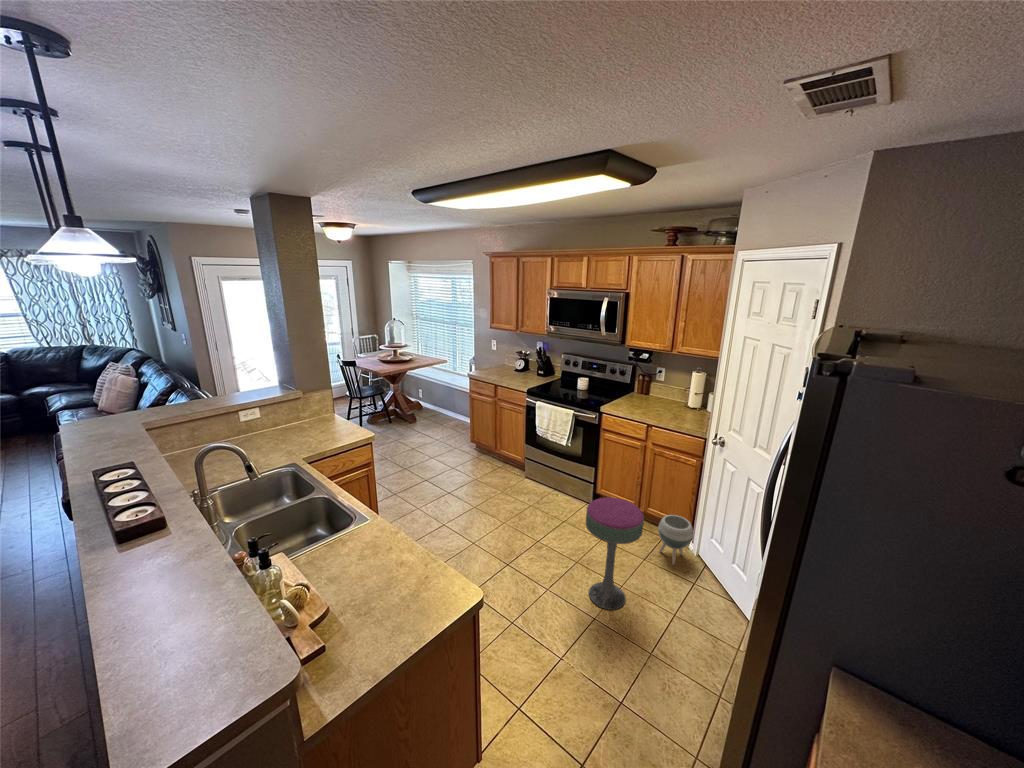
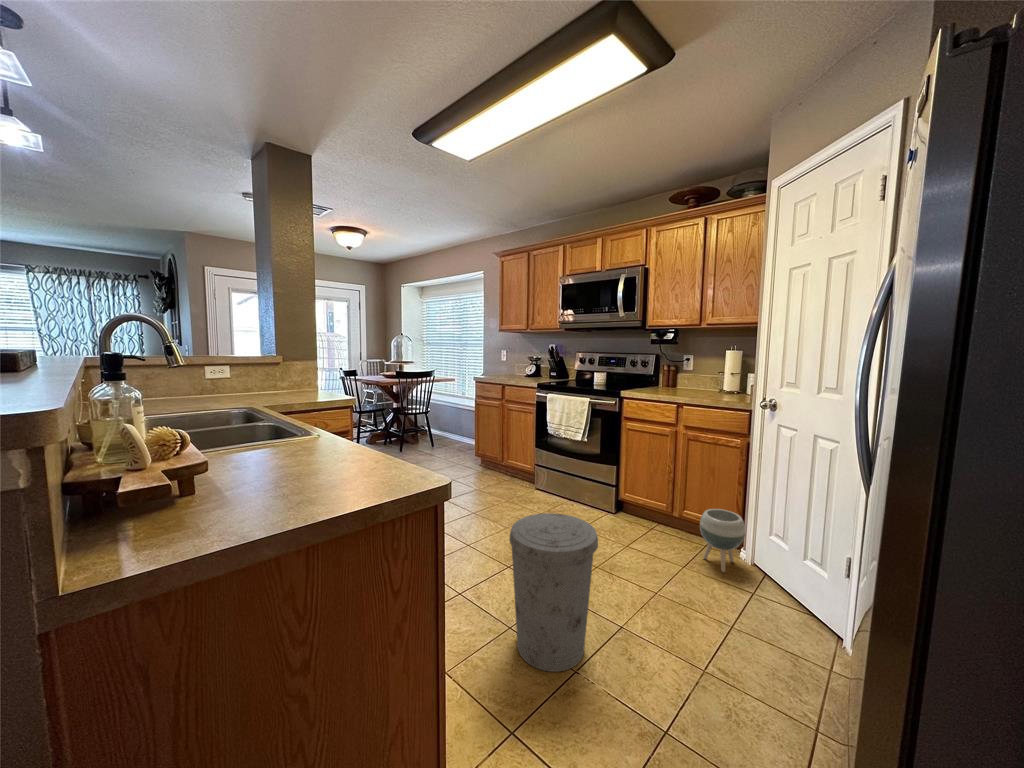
bar stool: present [586,497,644,610] -> none [607,471,682,618]
trash can: none [513,540,579,657] -> present [509,513,598,672]

